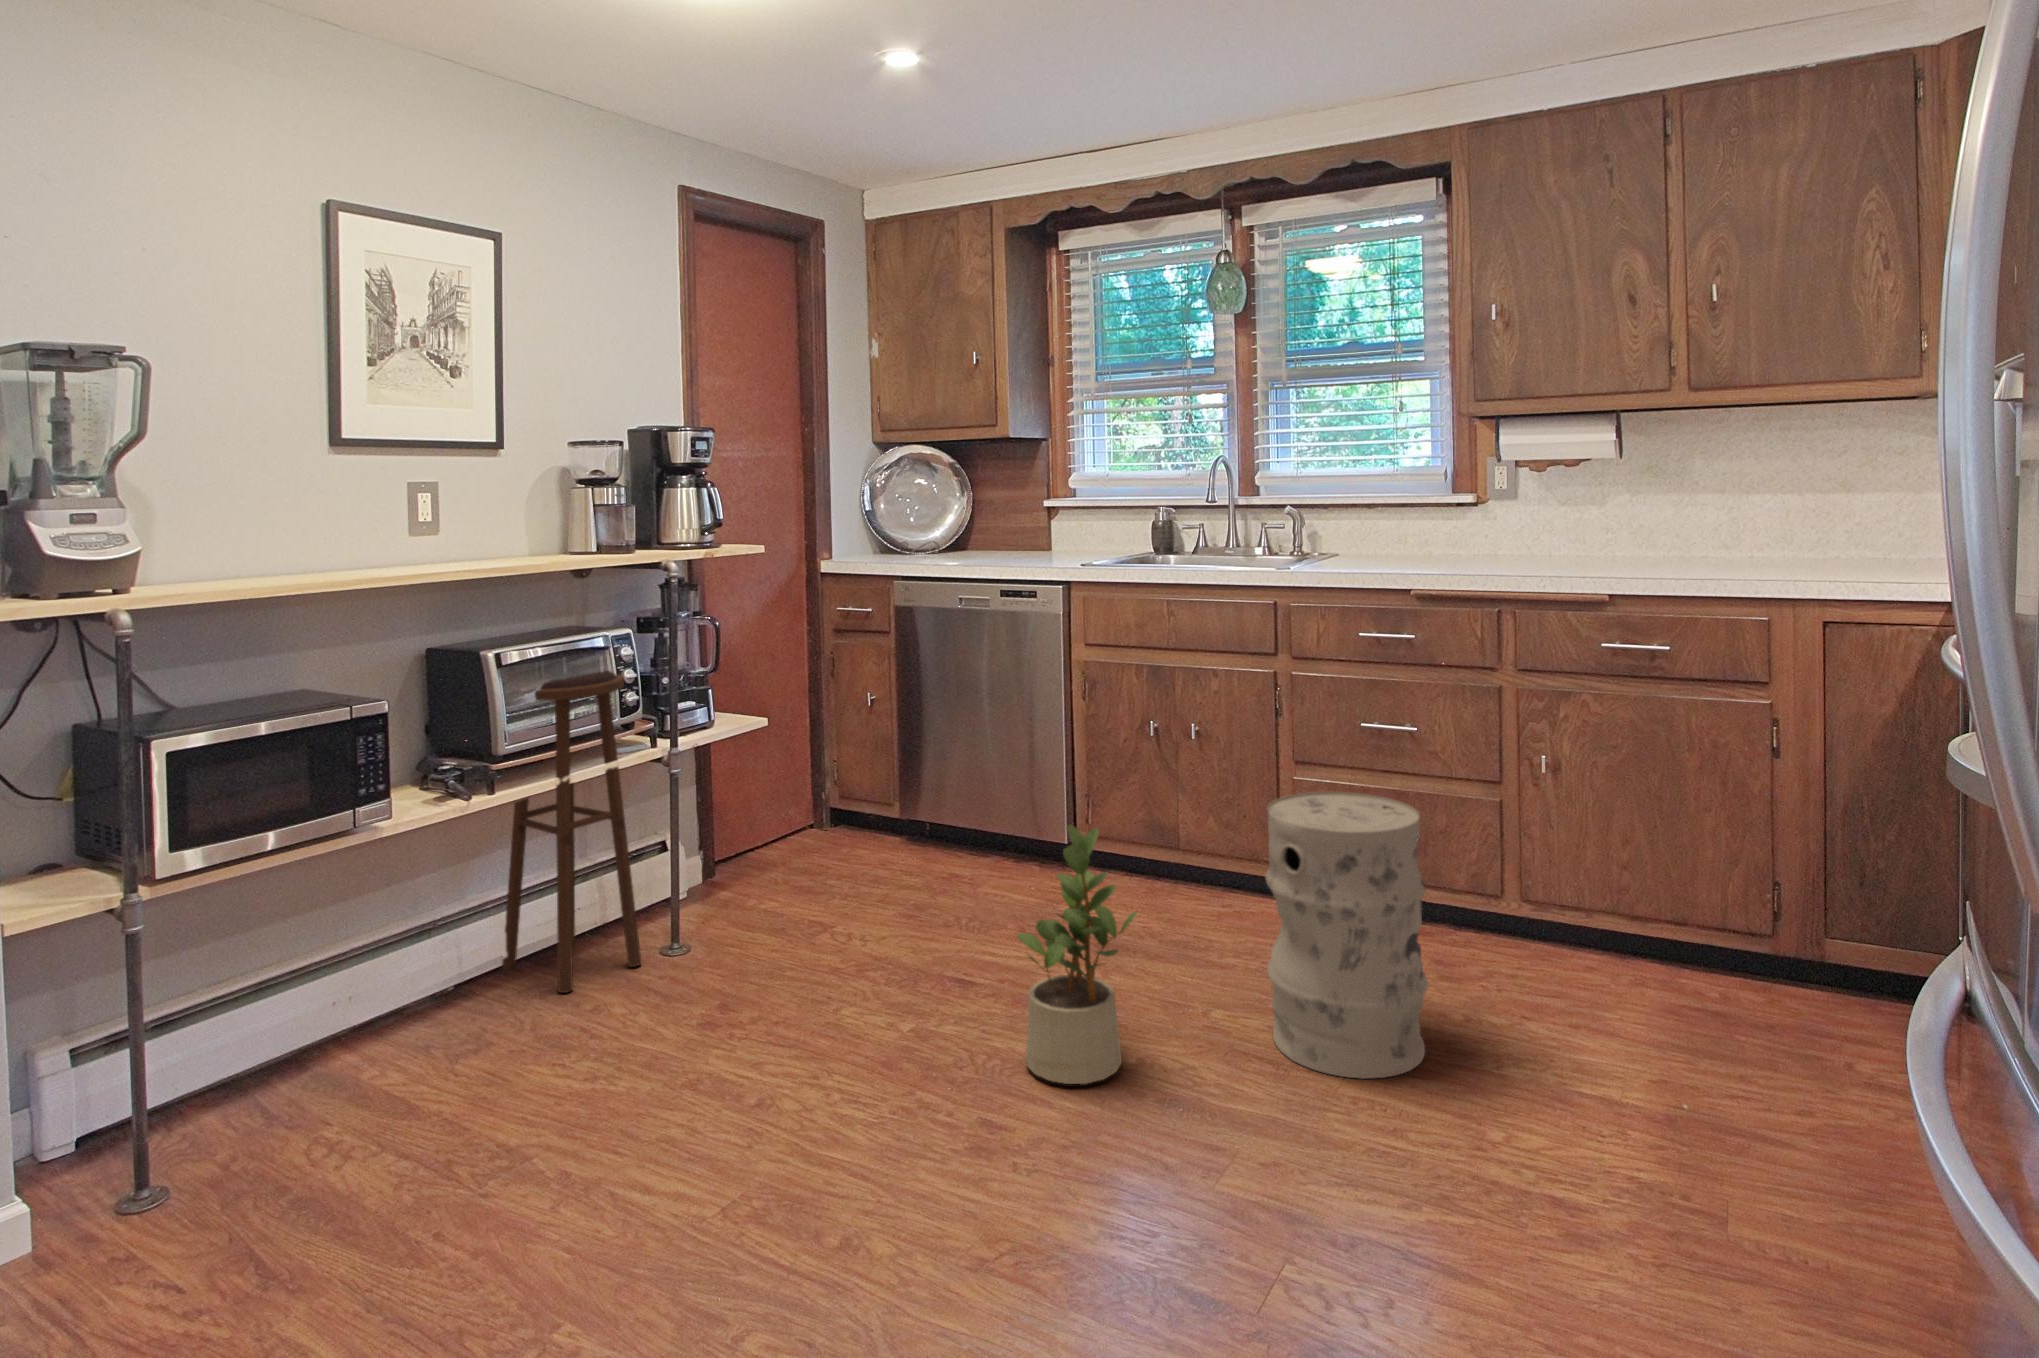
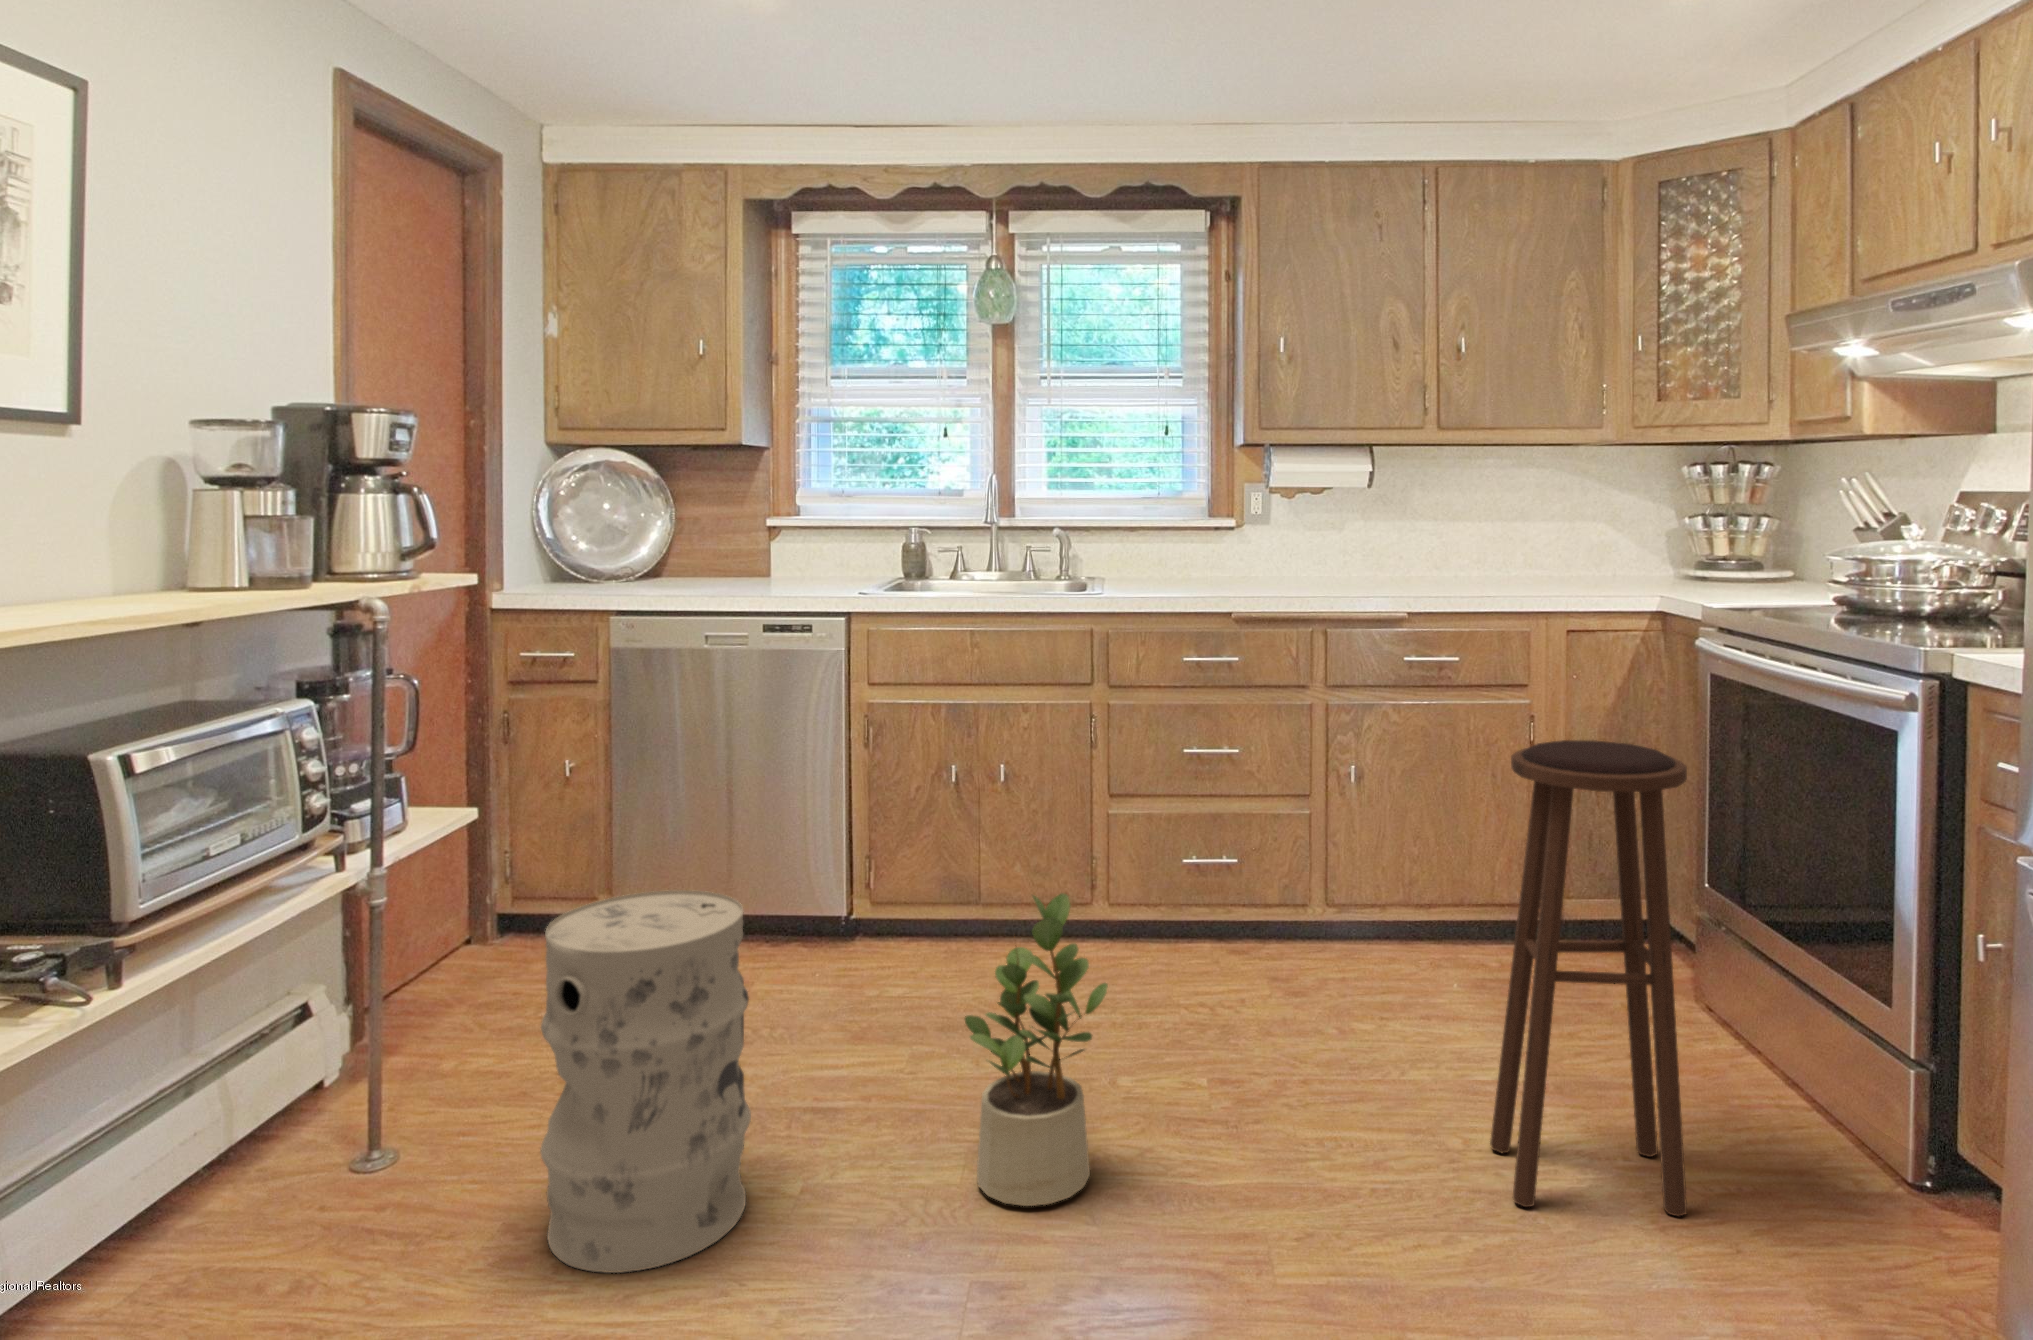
stool: present [502,671,641,993] -> present [1490,740,1687,1216]
trash can: present [1266,792,1428,1079] -> present [540,890,751,1273]

